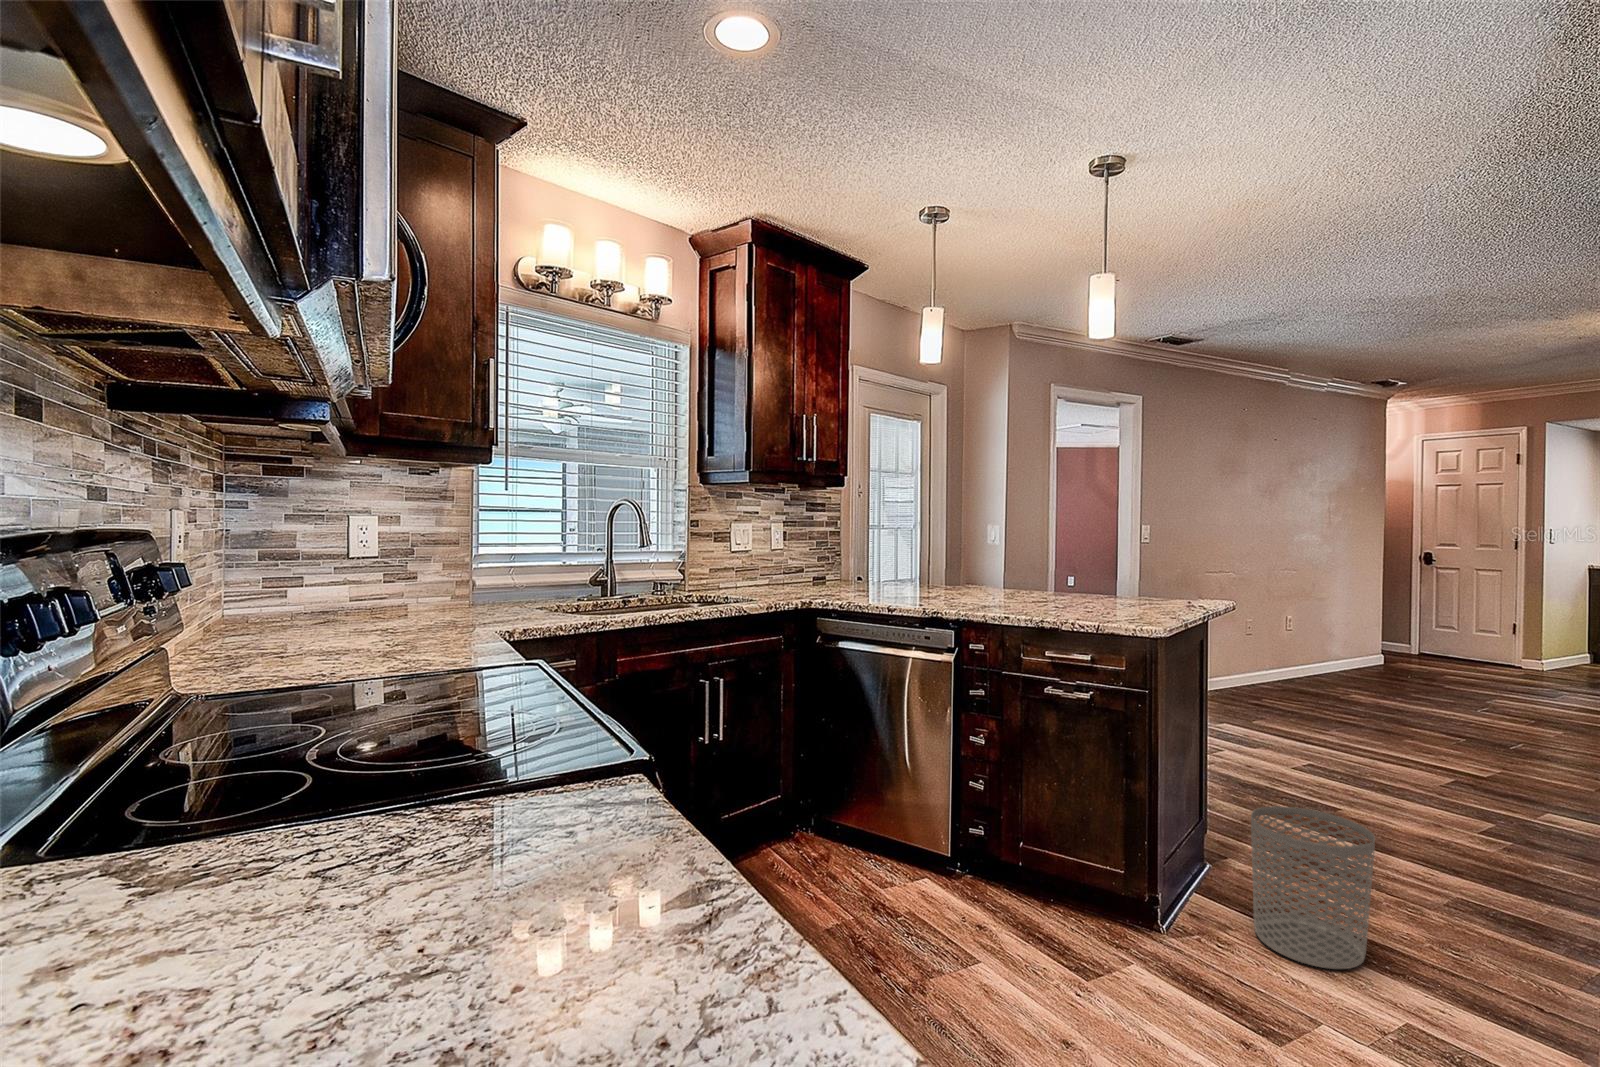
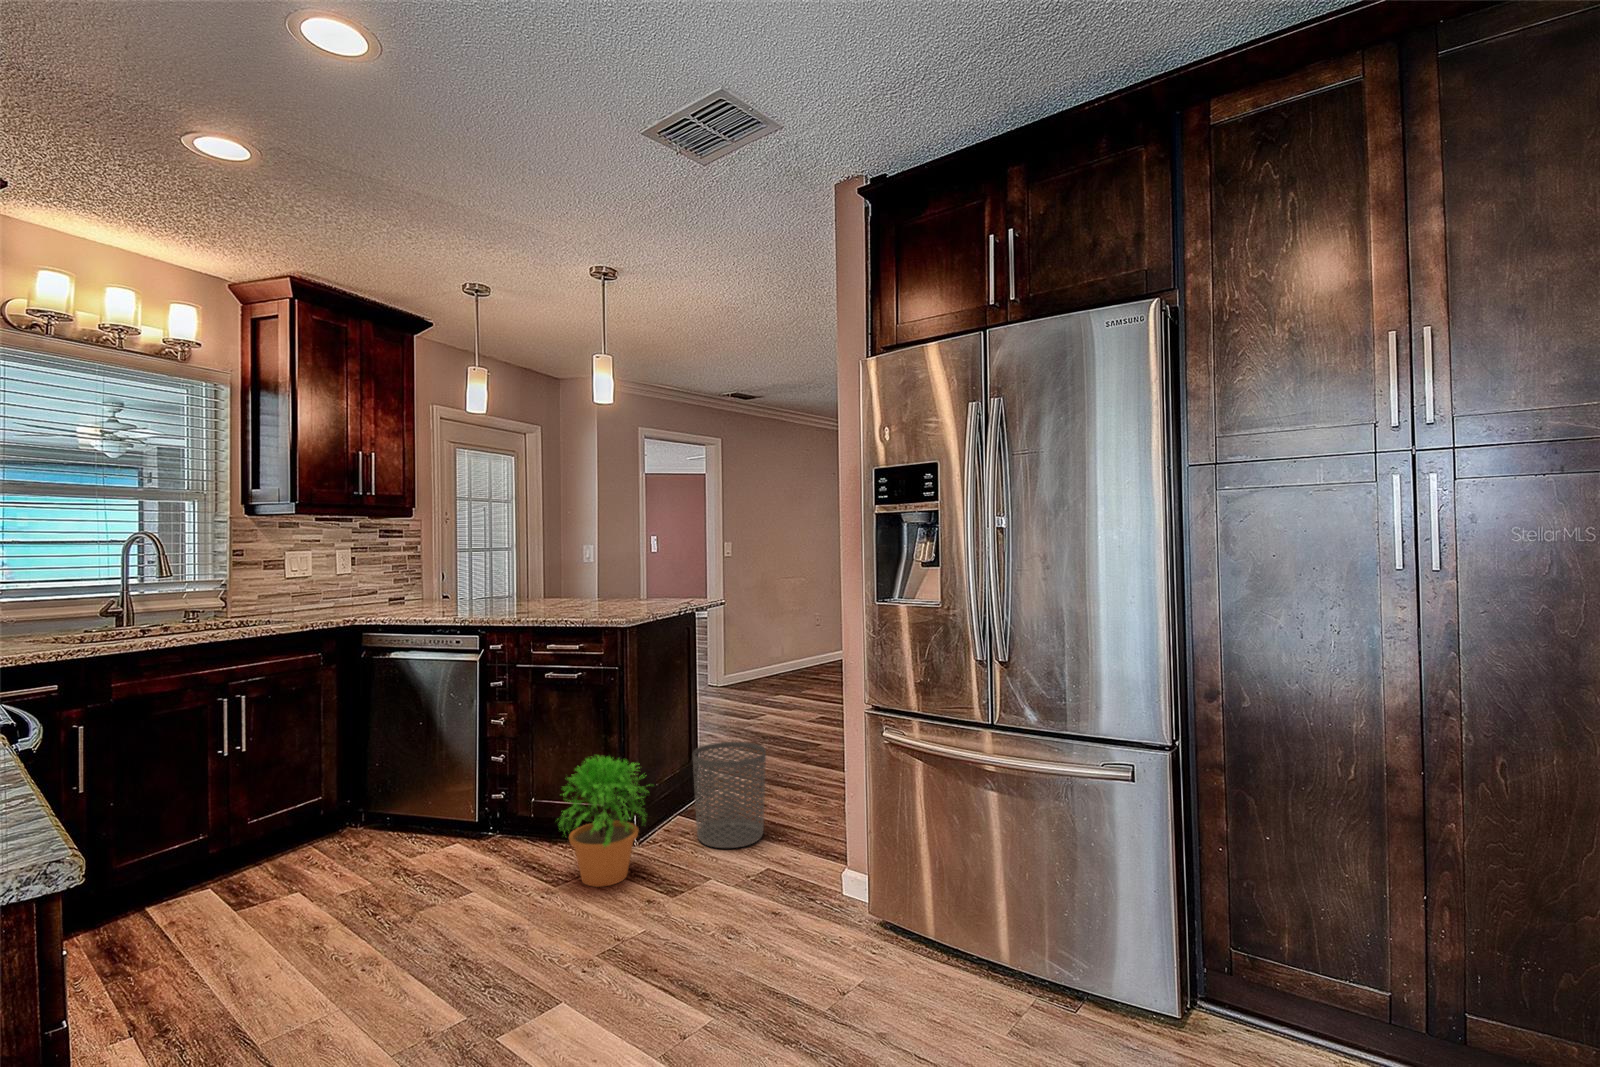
potted plant: none [1094,811,1227,998] -> present [560,756,646,887]

